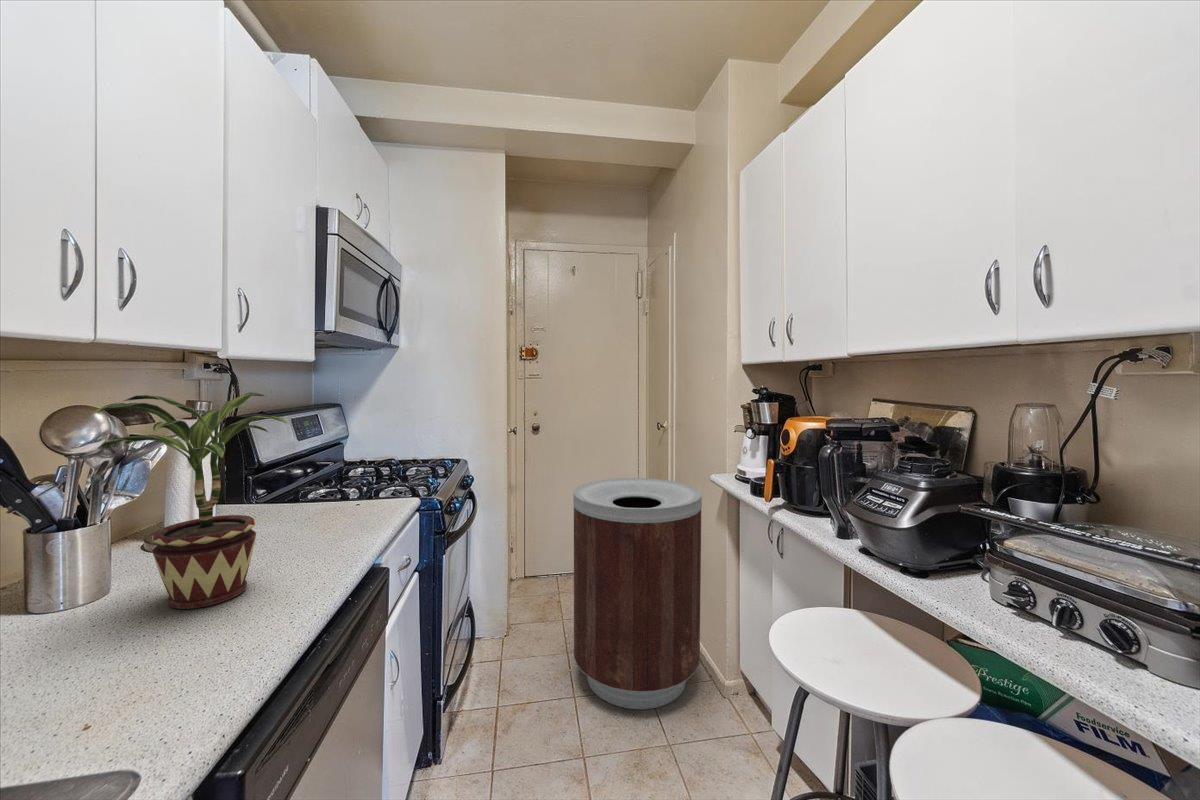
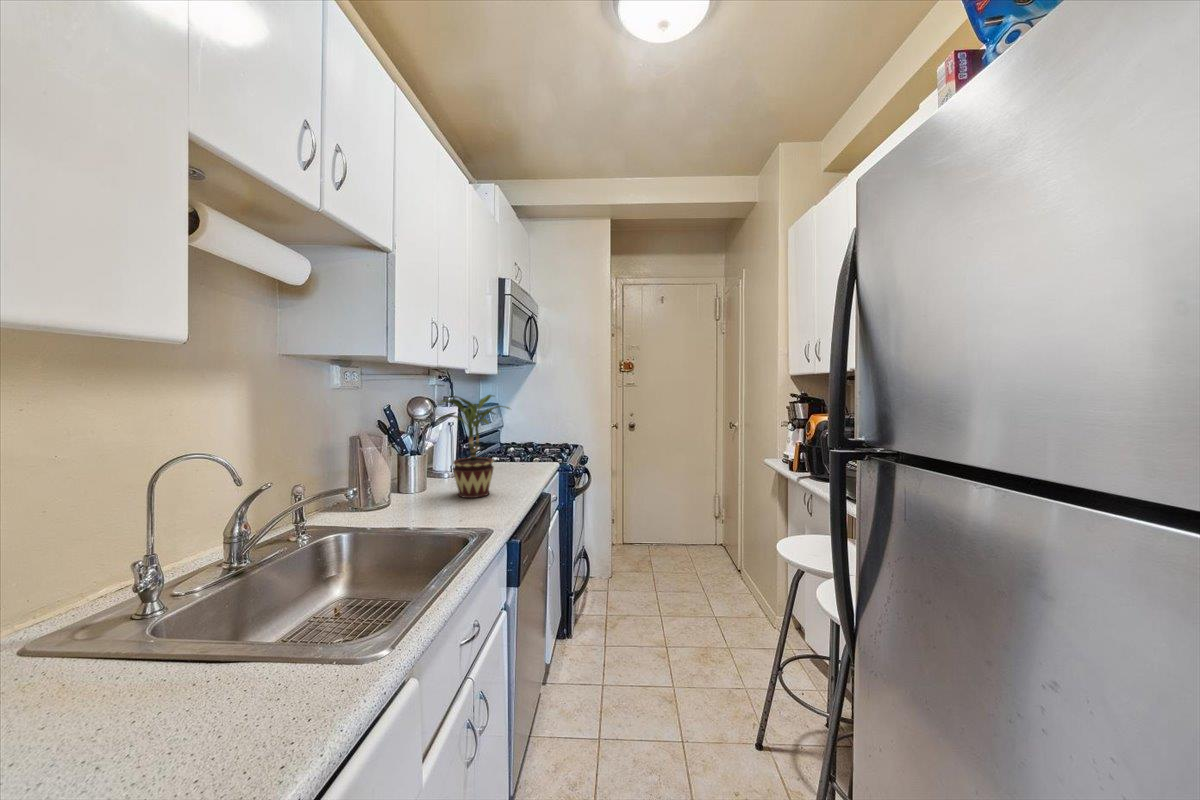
trash can: present [573,478,702,709] -> none [660,462,757,628]

